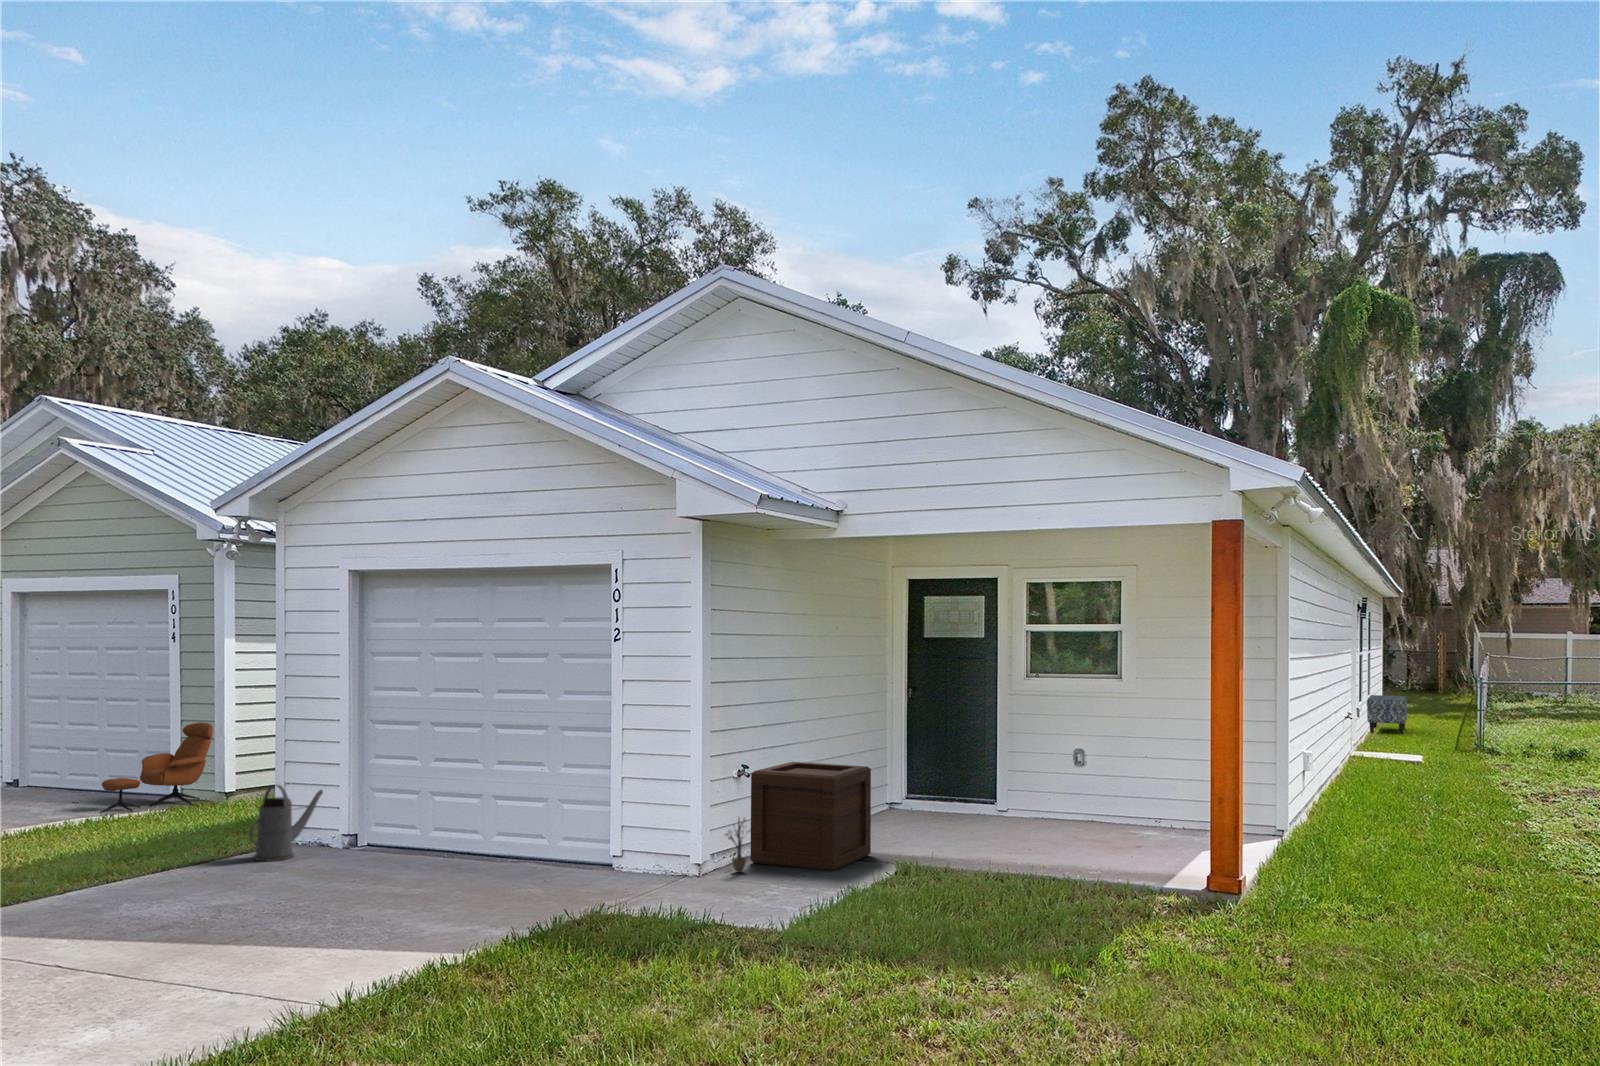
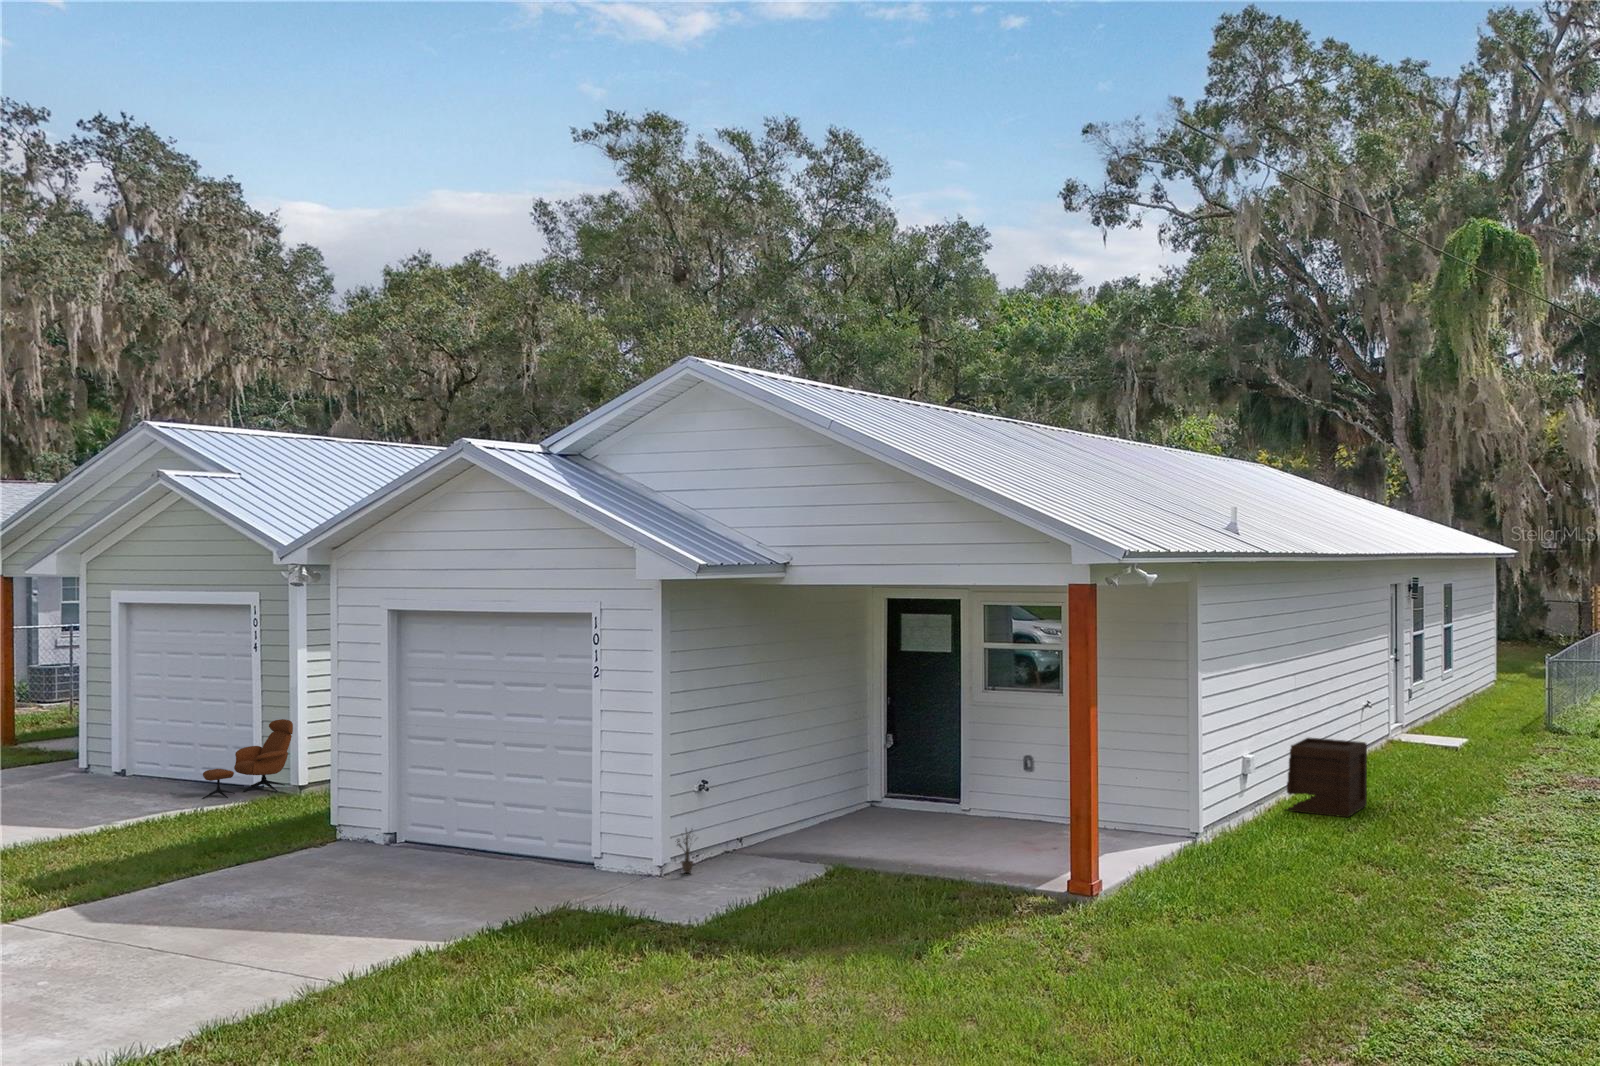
bench: present [1367,695,1407,734] -> none [1461,674,1513,718]
wooden crate: present [750,762,871,871] -> present [1284,738,1367,817]
watering can: present [249,785,323,861] -> none [306,790,367,852]

